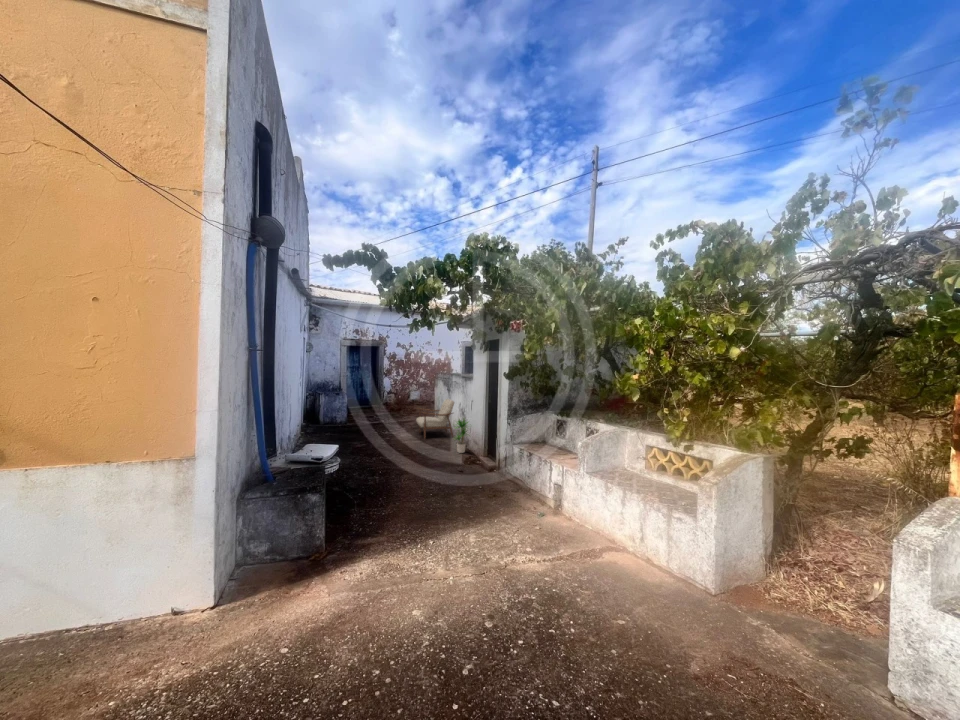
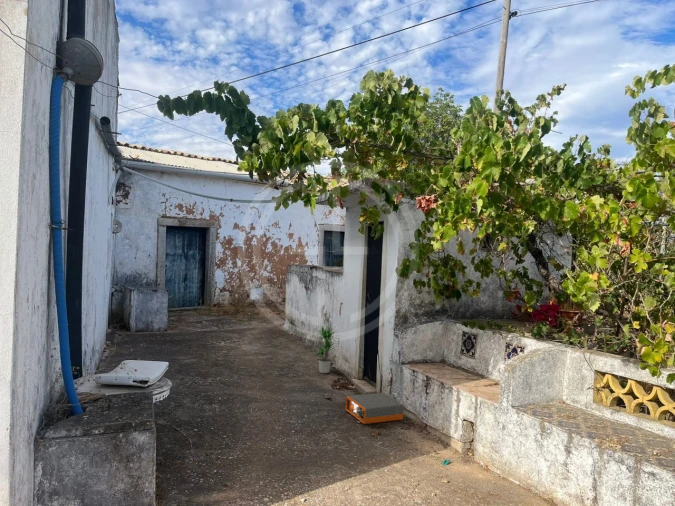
chair: present [416,399,454,439] -> none [261,300,314,353]
storage box: none [473,466,515,489] -> present [346,393,404,424]

